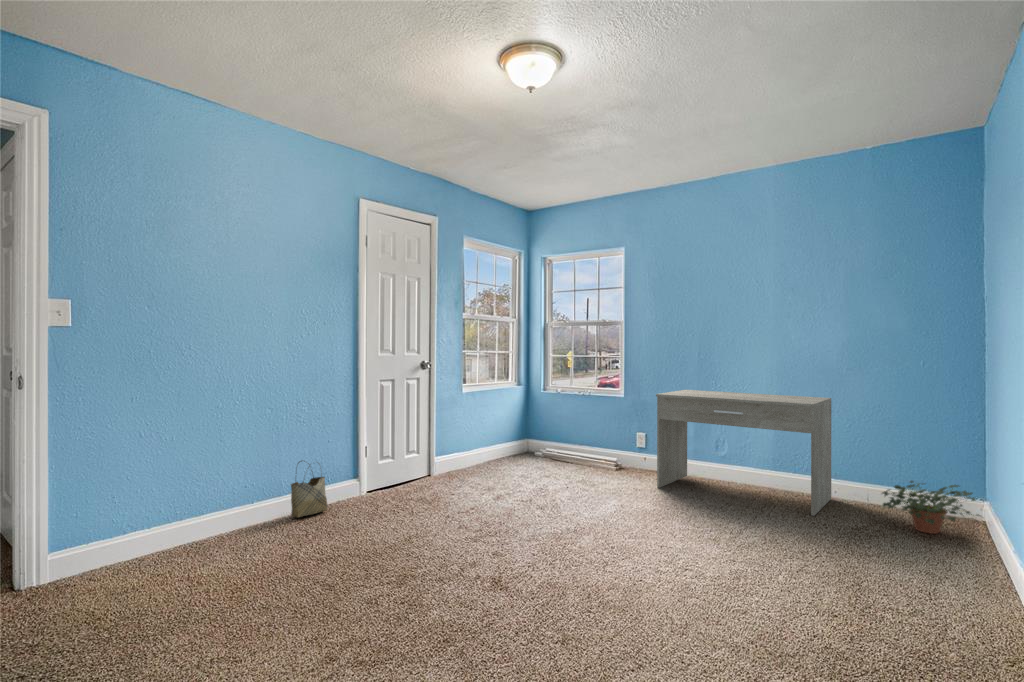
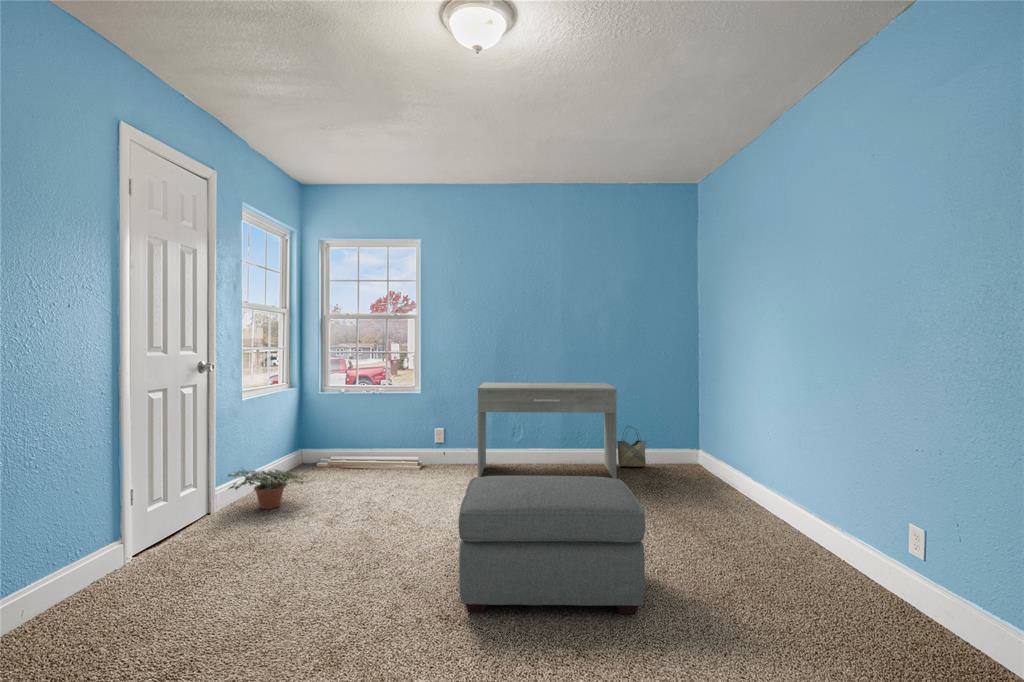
woven basket: present [291,461,327,518] -> present [617,426,646,467]
ottoman: none [496,471,685,617] -> present [458,476,645,614]
potted plant: present [882,481,980,534] -> present [228,470,307,509]

